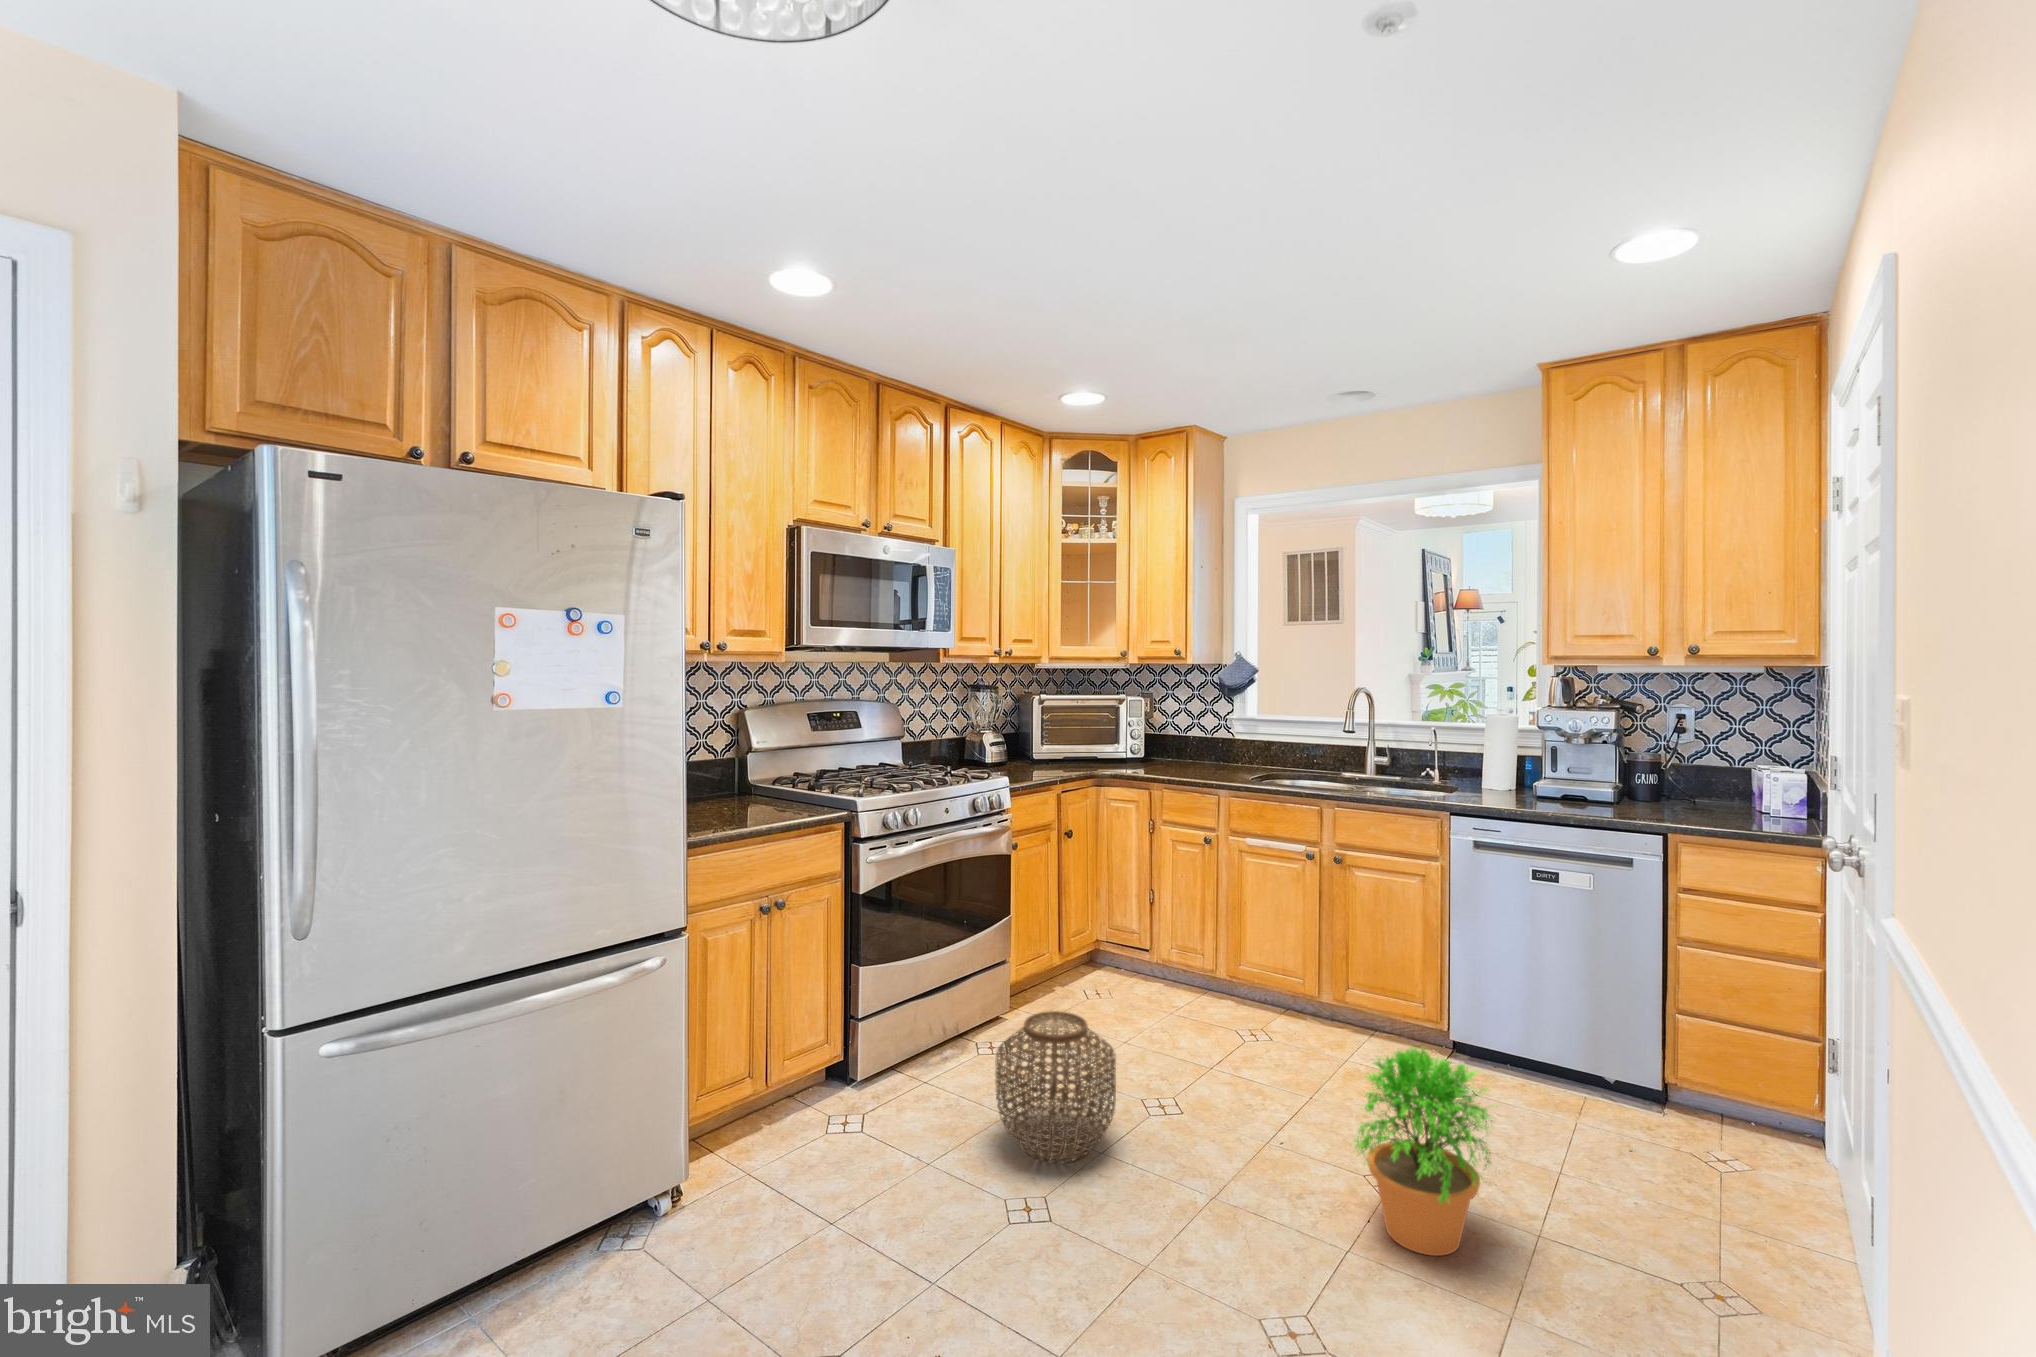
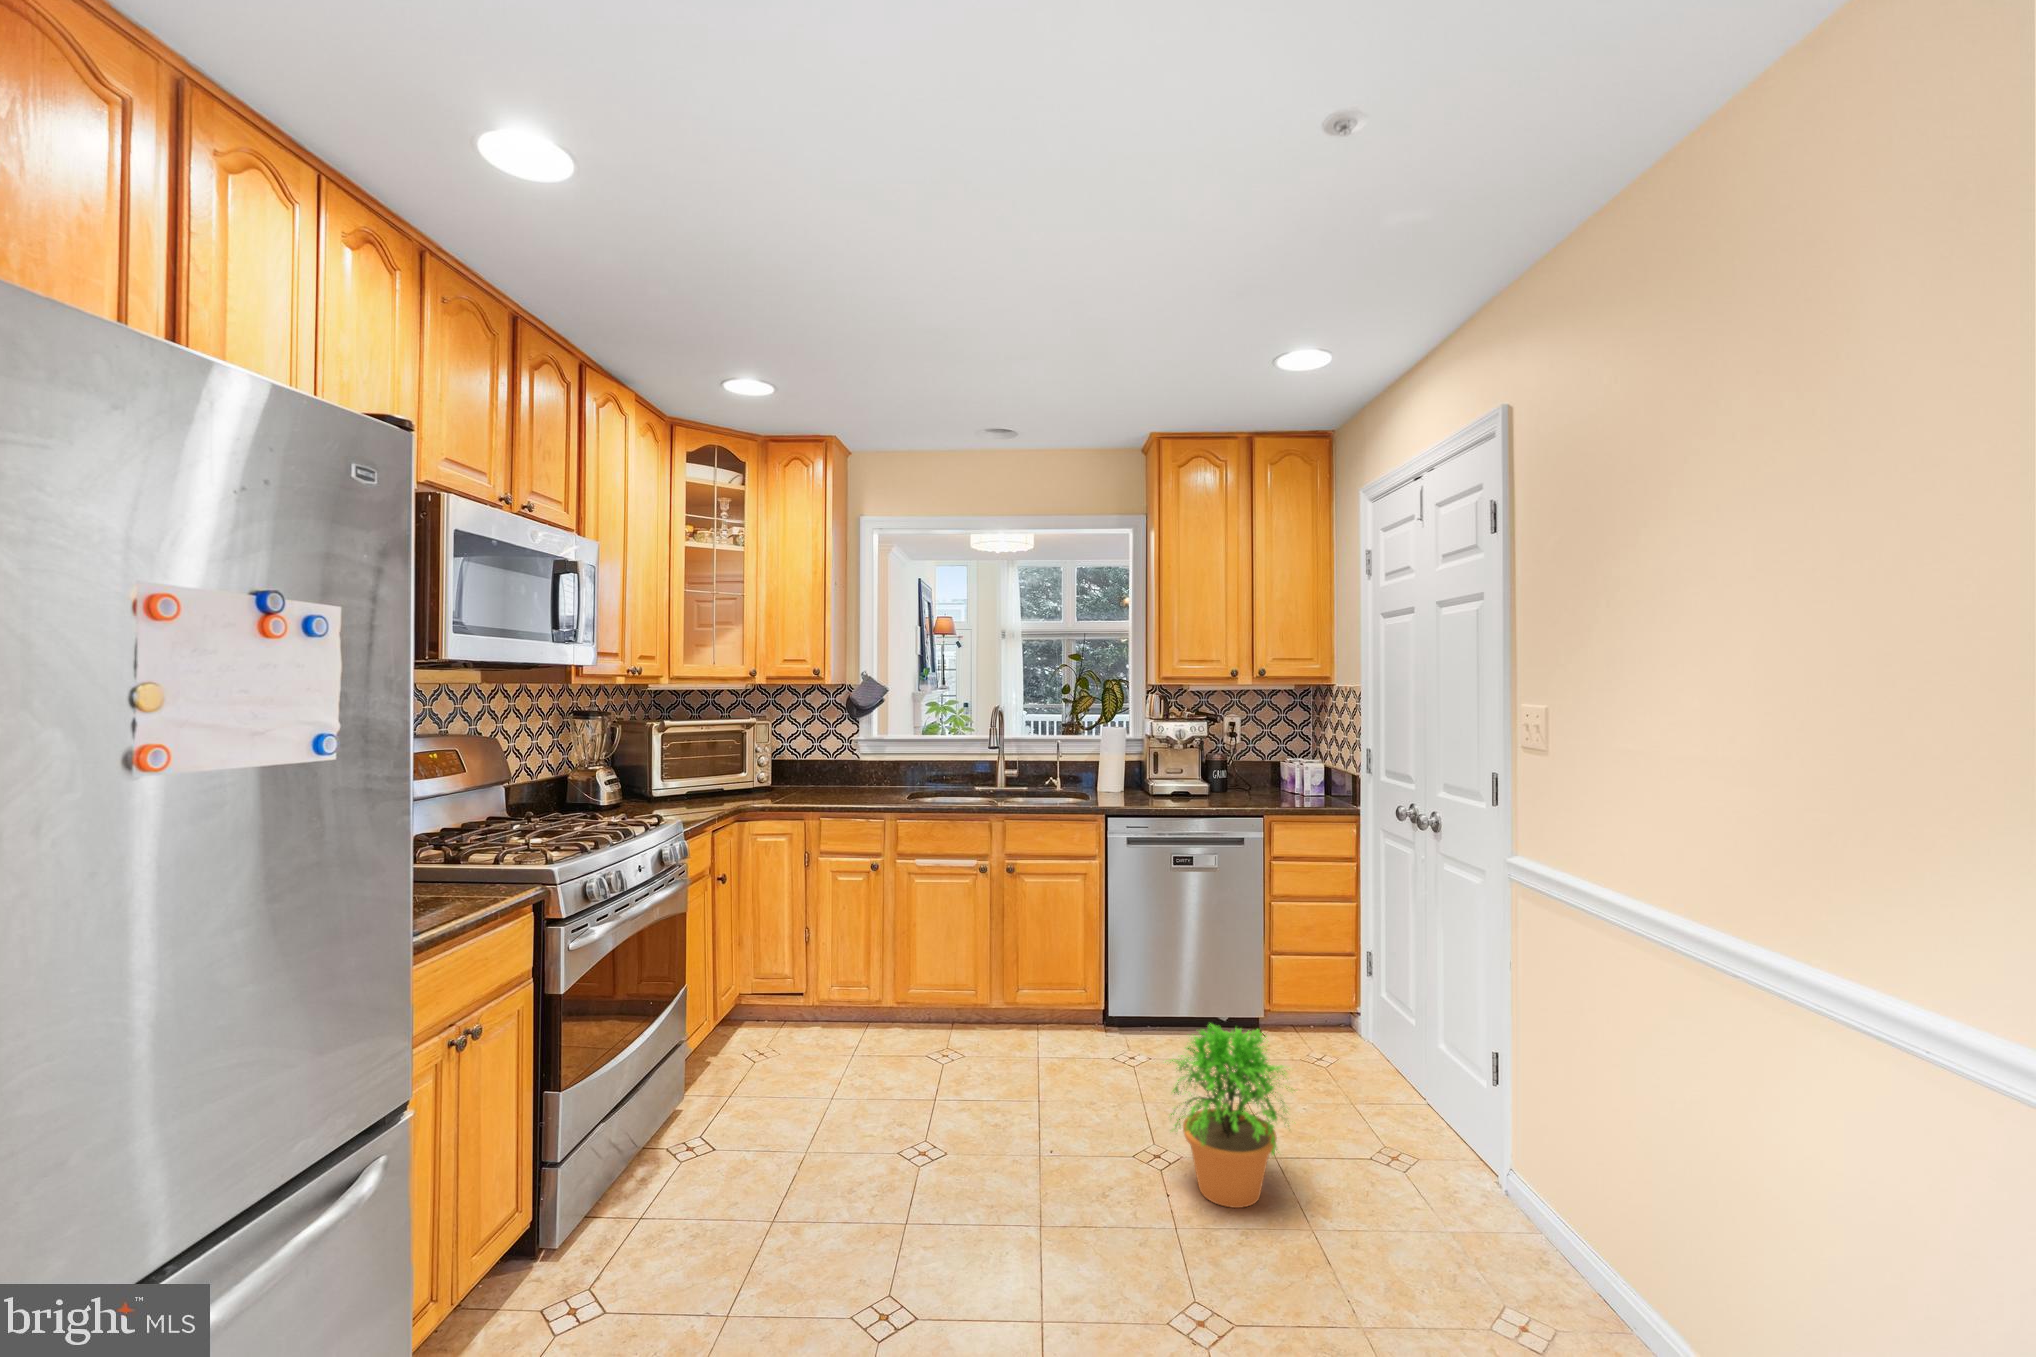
woven basket: present [995,1011,1116,1163] -> none [804,1081,945,1264]

